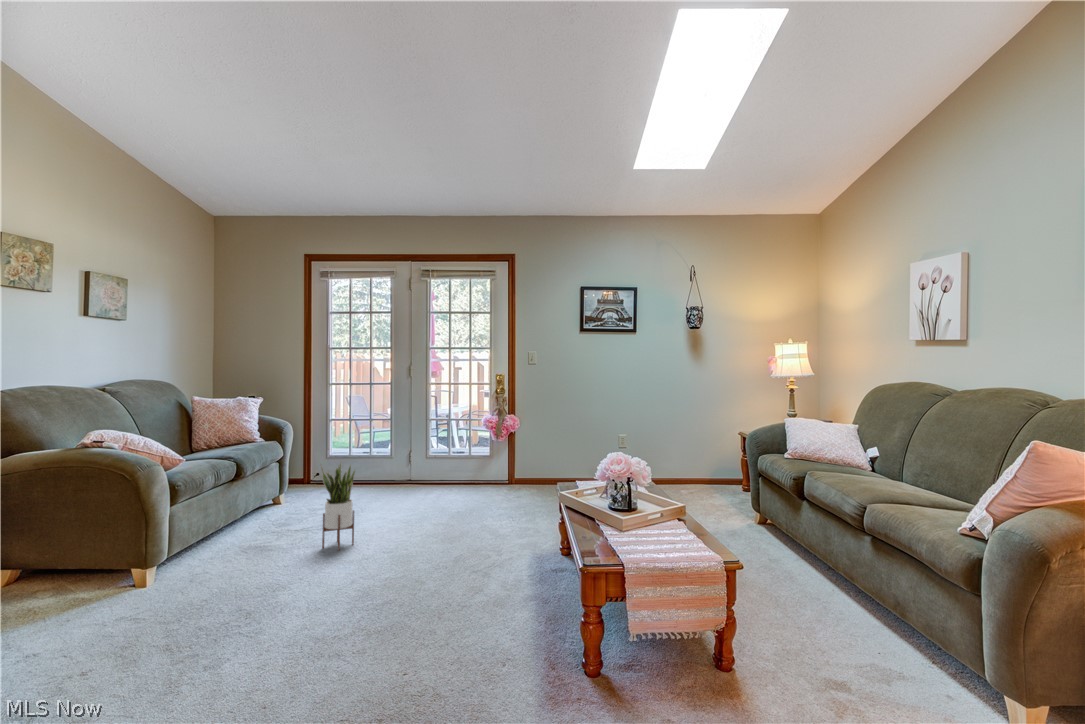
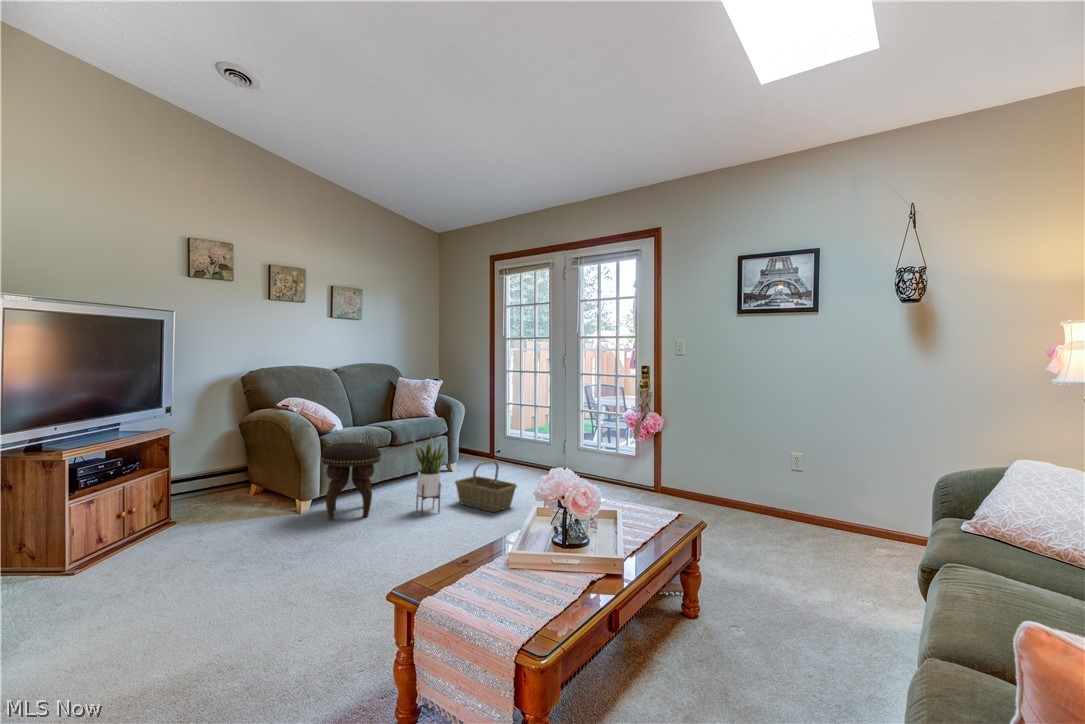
basket: none [353,479,422,531] -> present [455,461,517,512]
footstool: none [197,480,282,584] -> present [321,442,381,519]

